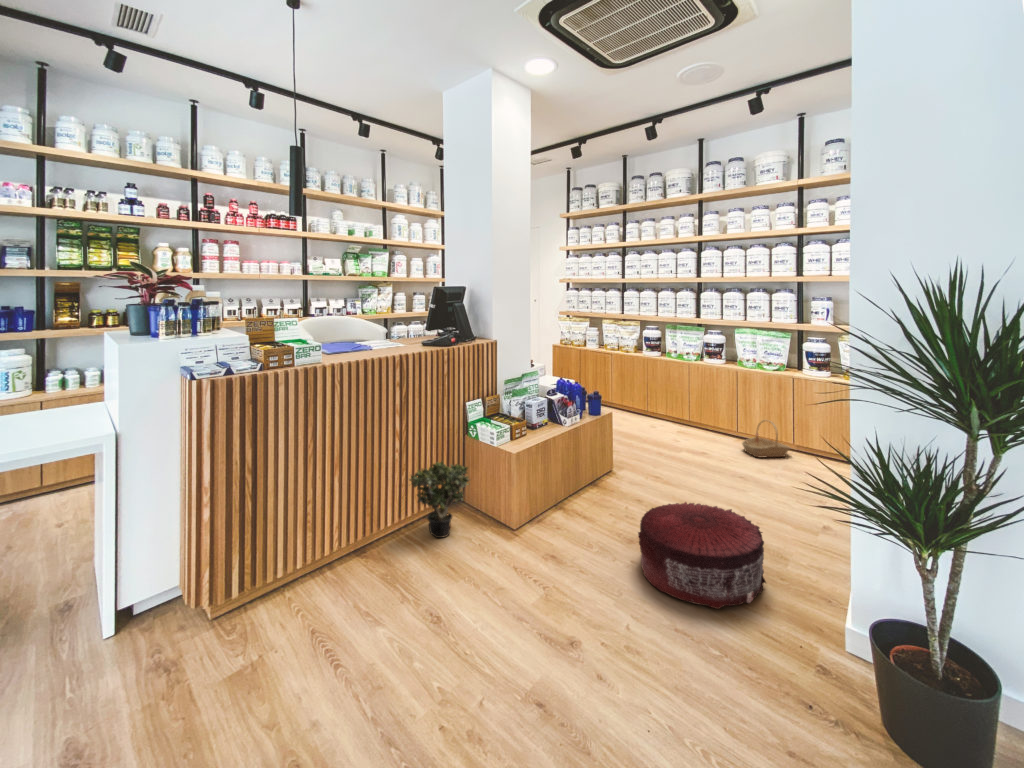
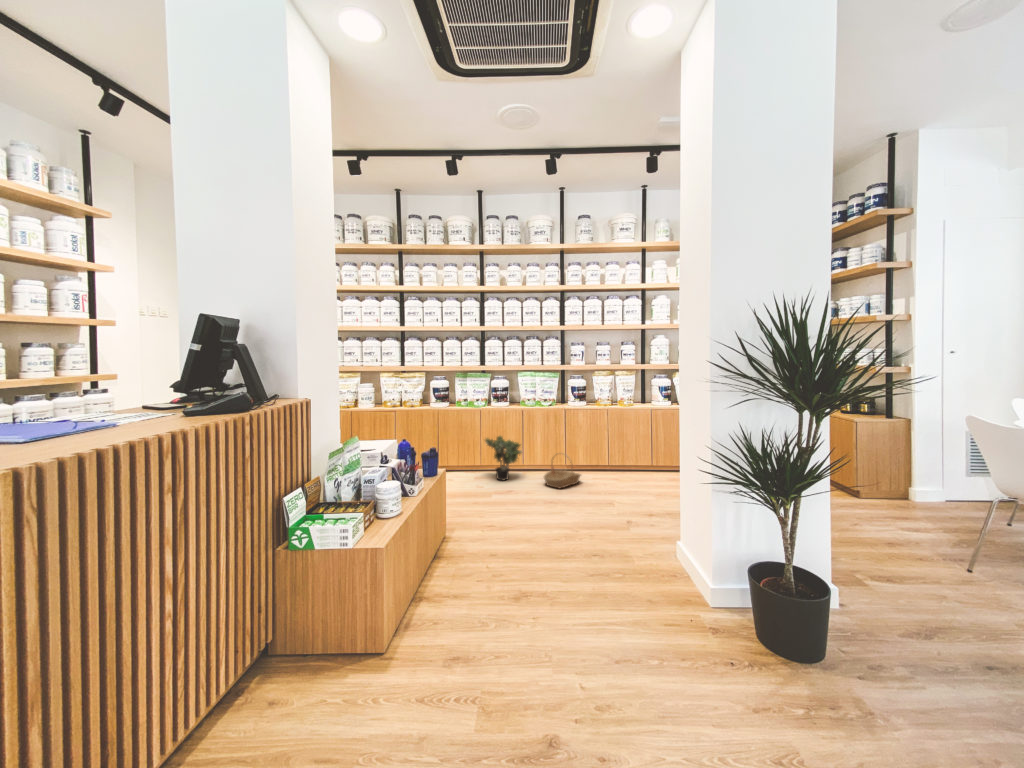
potted plant: present [409,461,470,538] -> present [485,436,522,481]
pouf: present [638,502,766,609] -> none [539,547,663,664]

